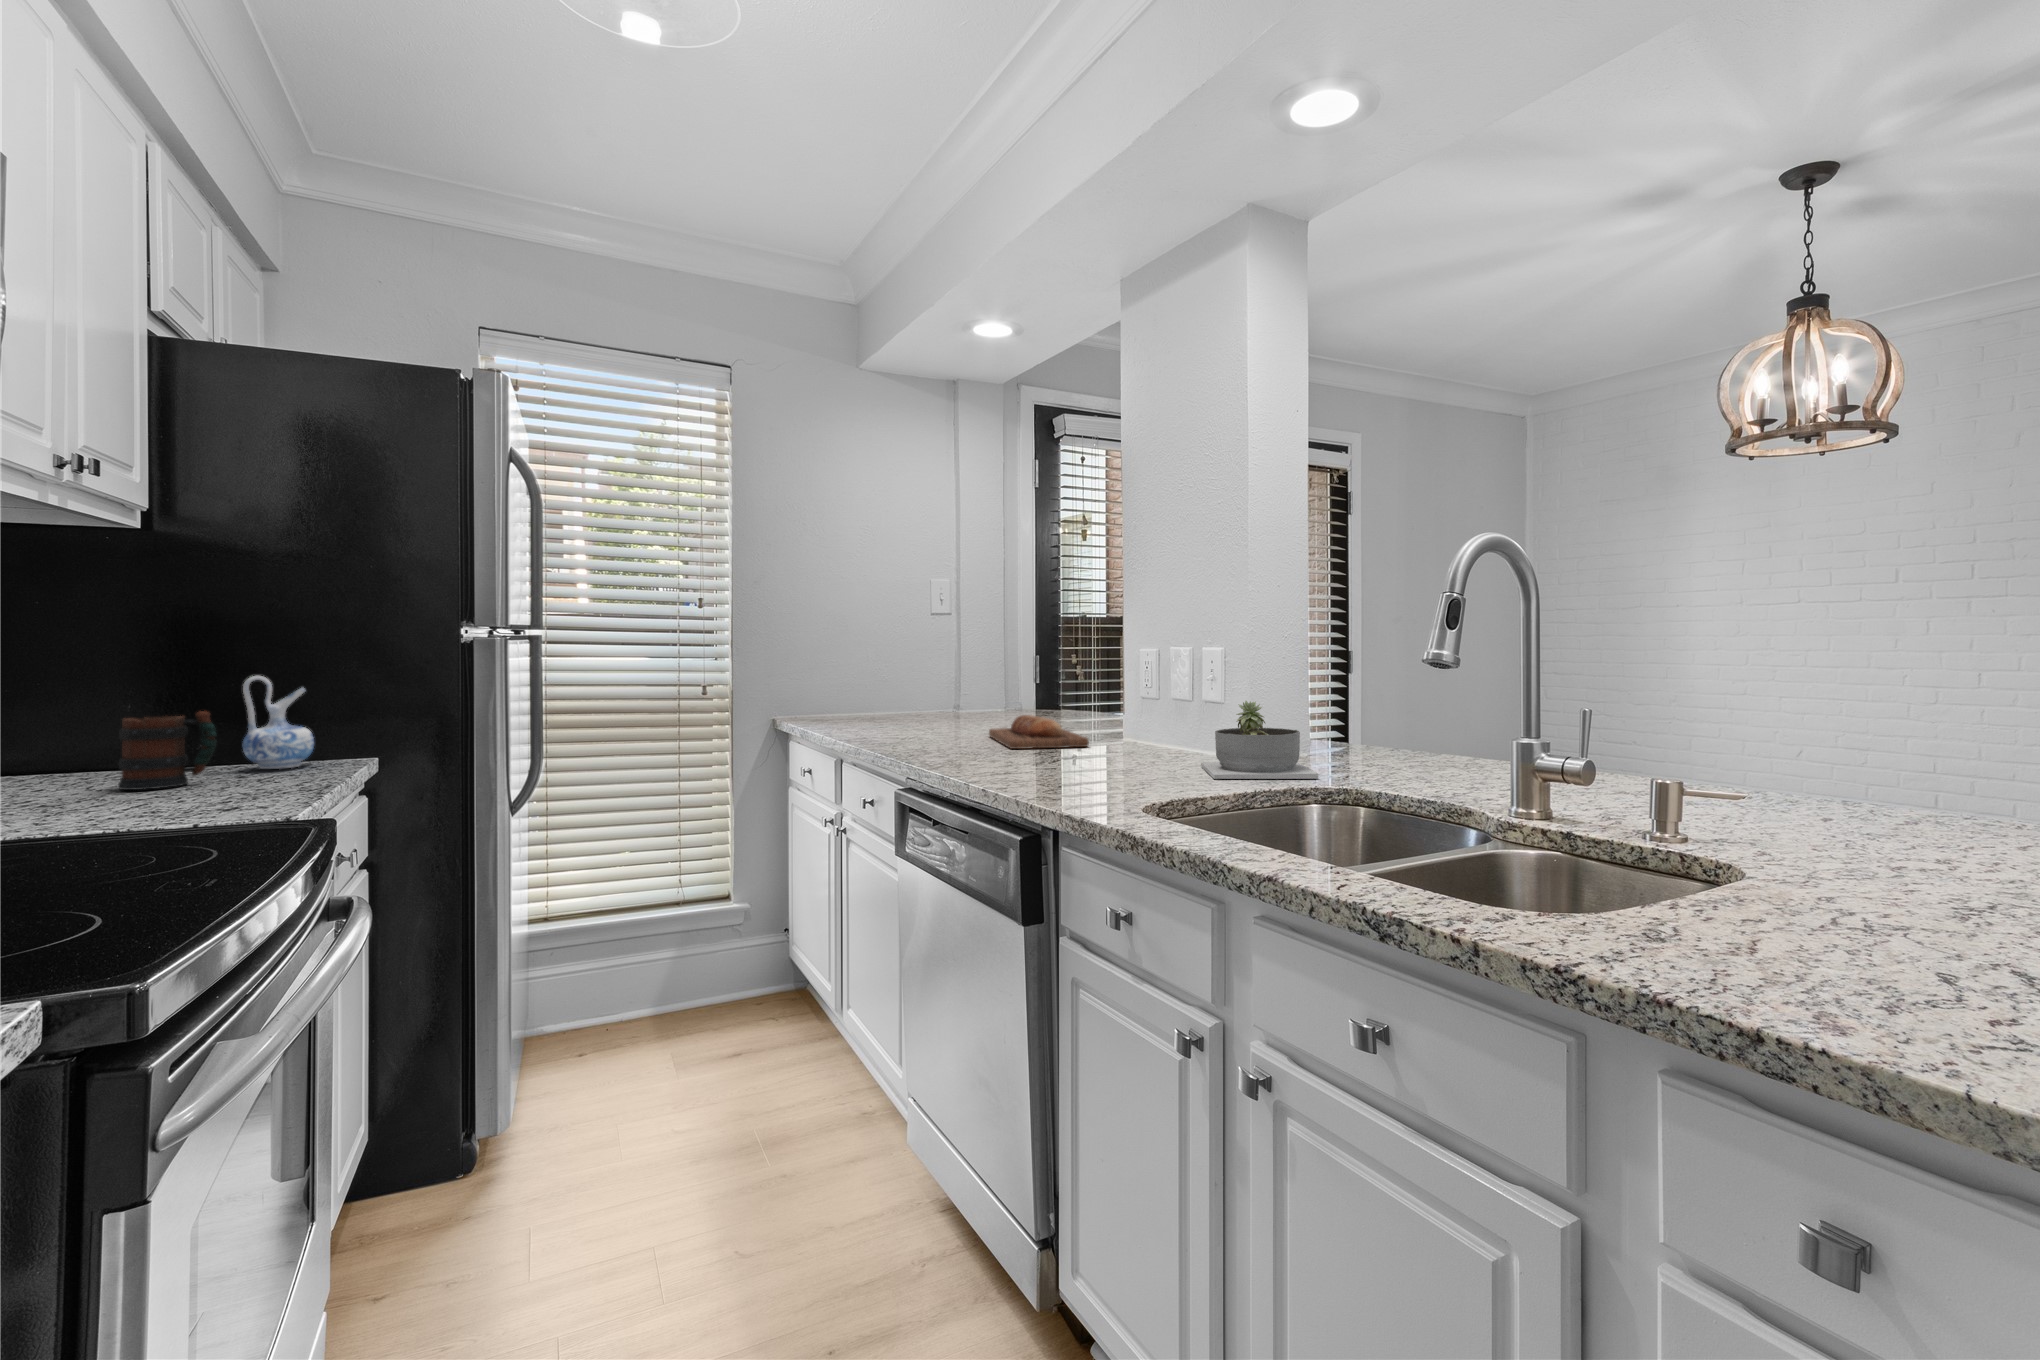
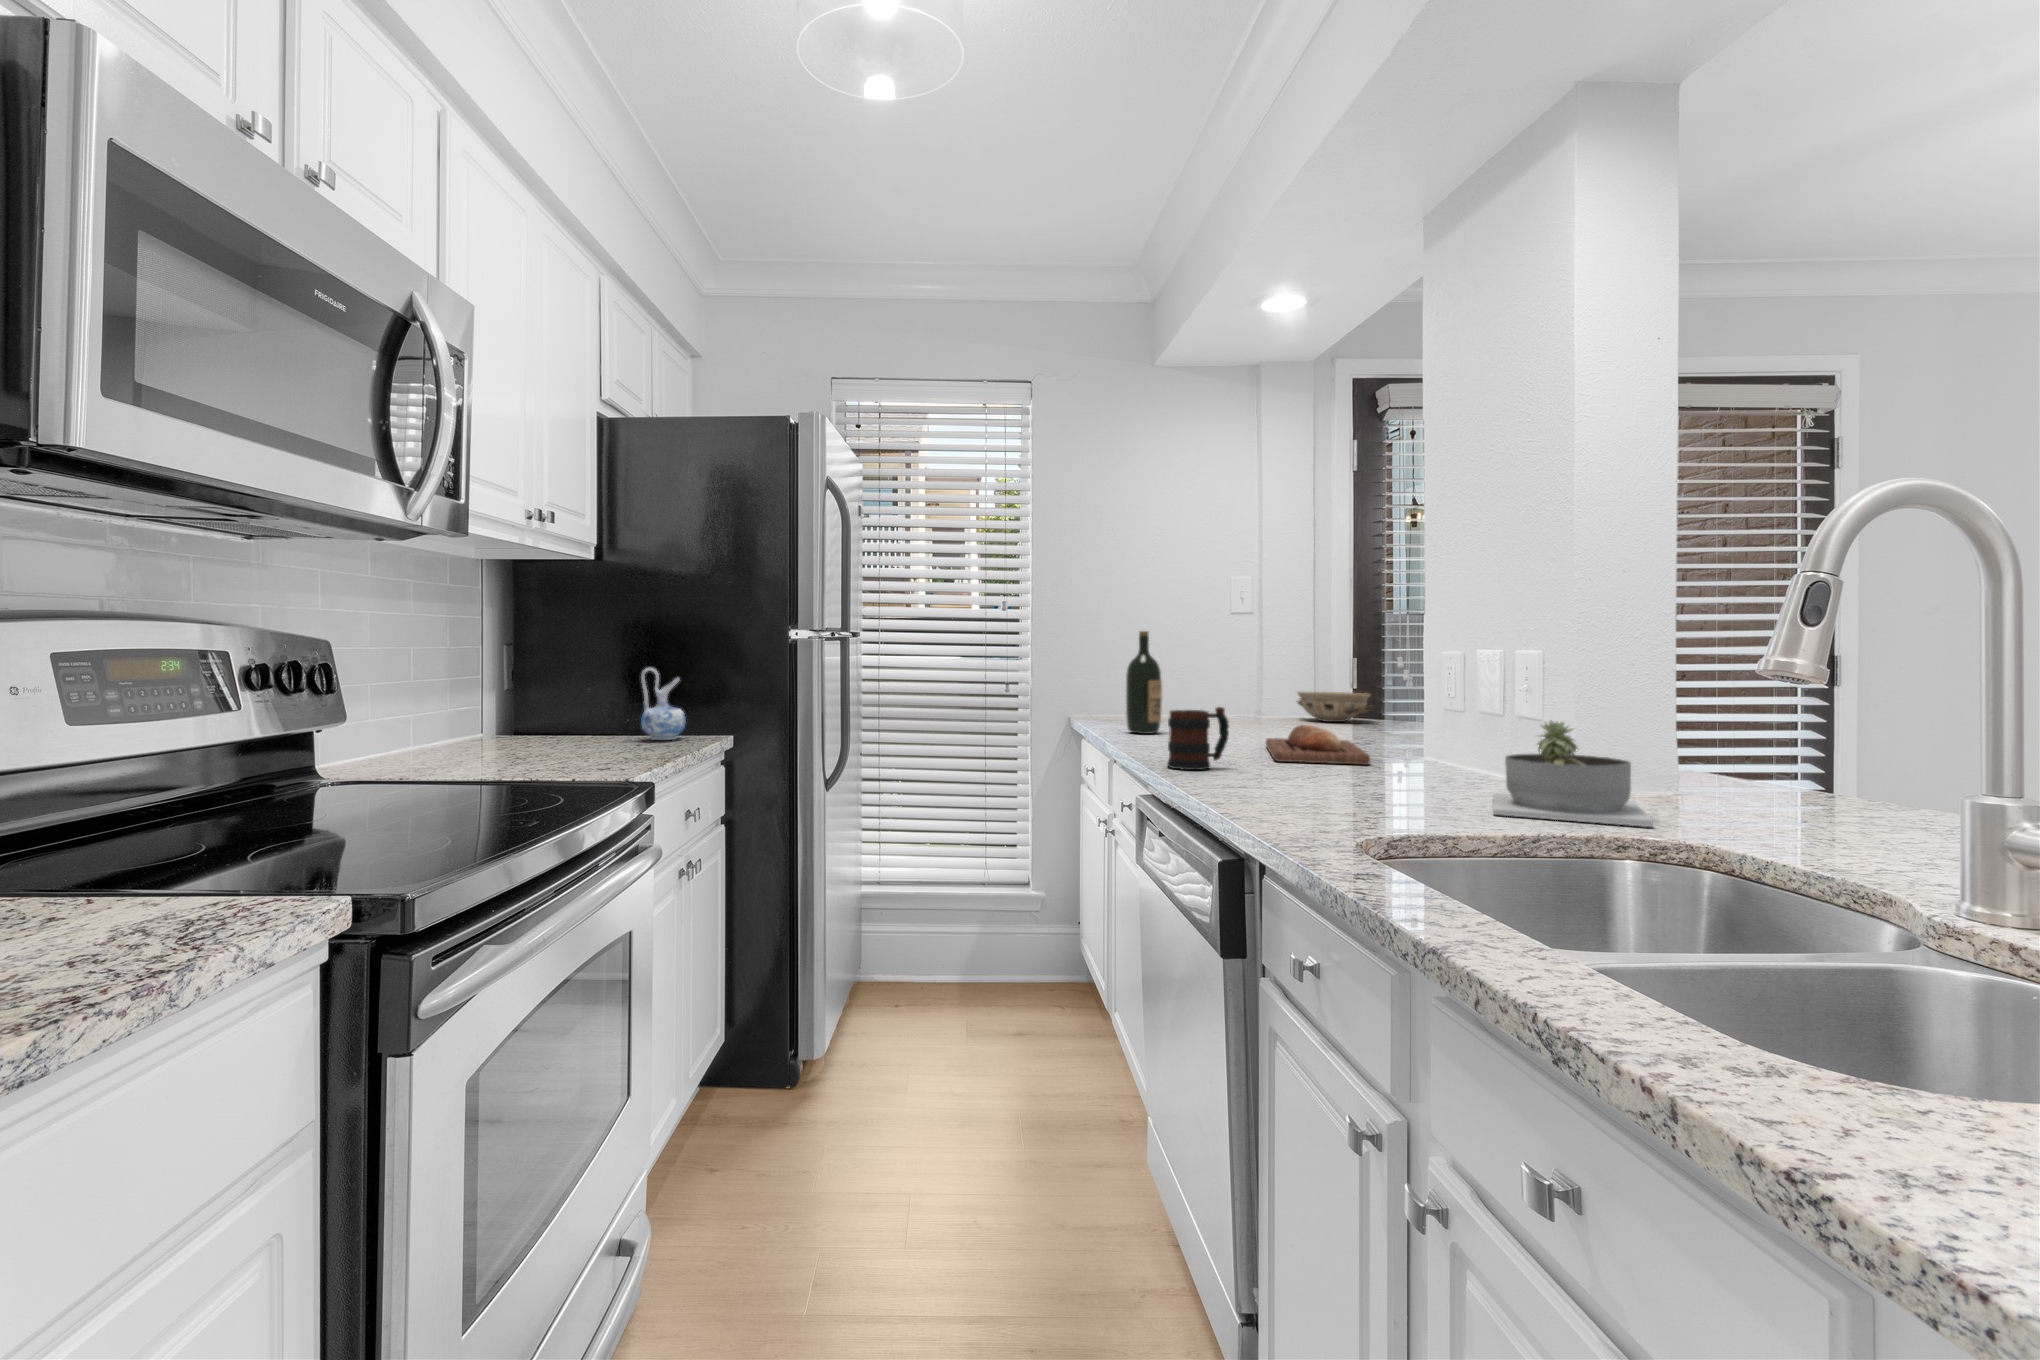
wine bottle: none [847,629,882,731] -> present [1126,631,1162,734]
ceramic bowl: none [987,685,1057,712] -> present [1297,692,1374,722]
mug: present [118,711,216,790] -> present [1167,707,1229,770]

